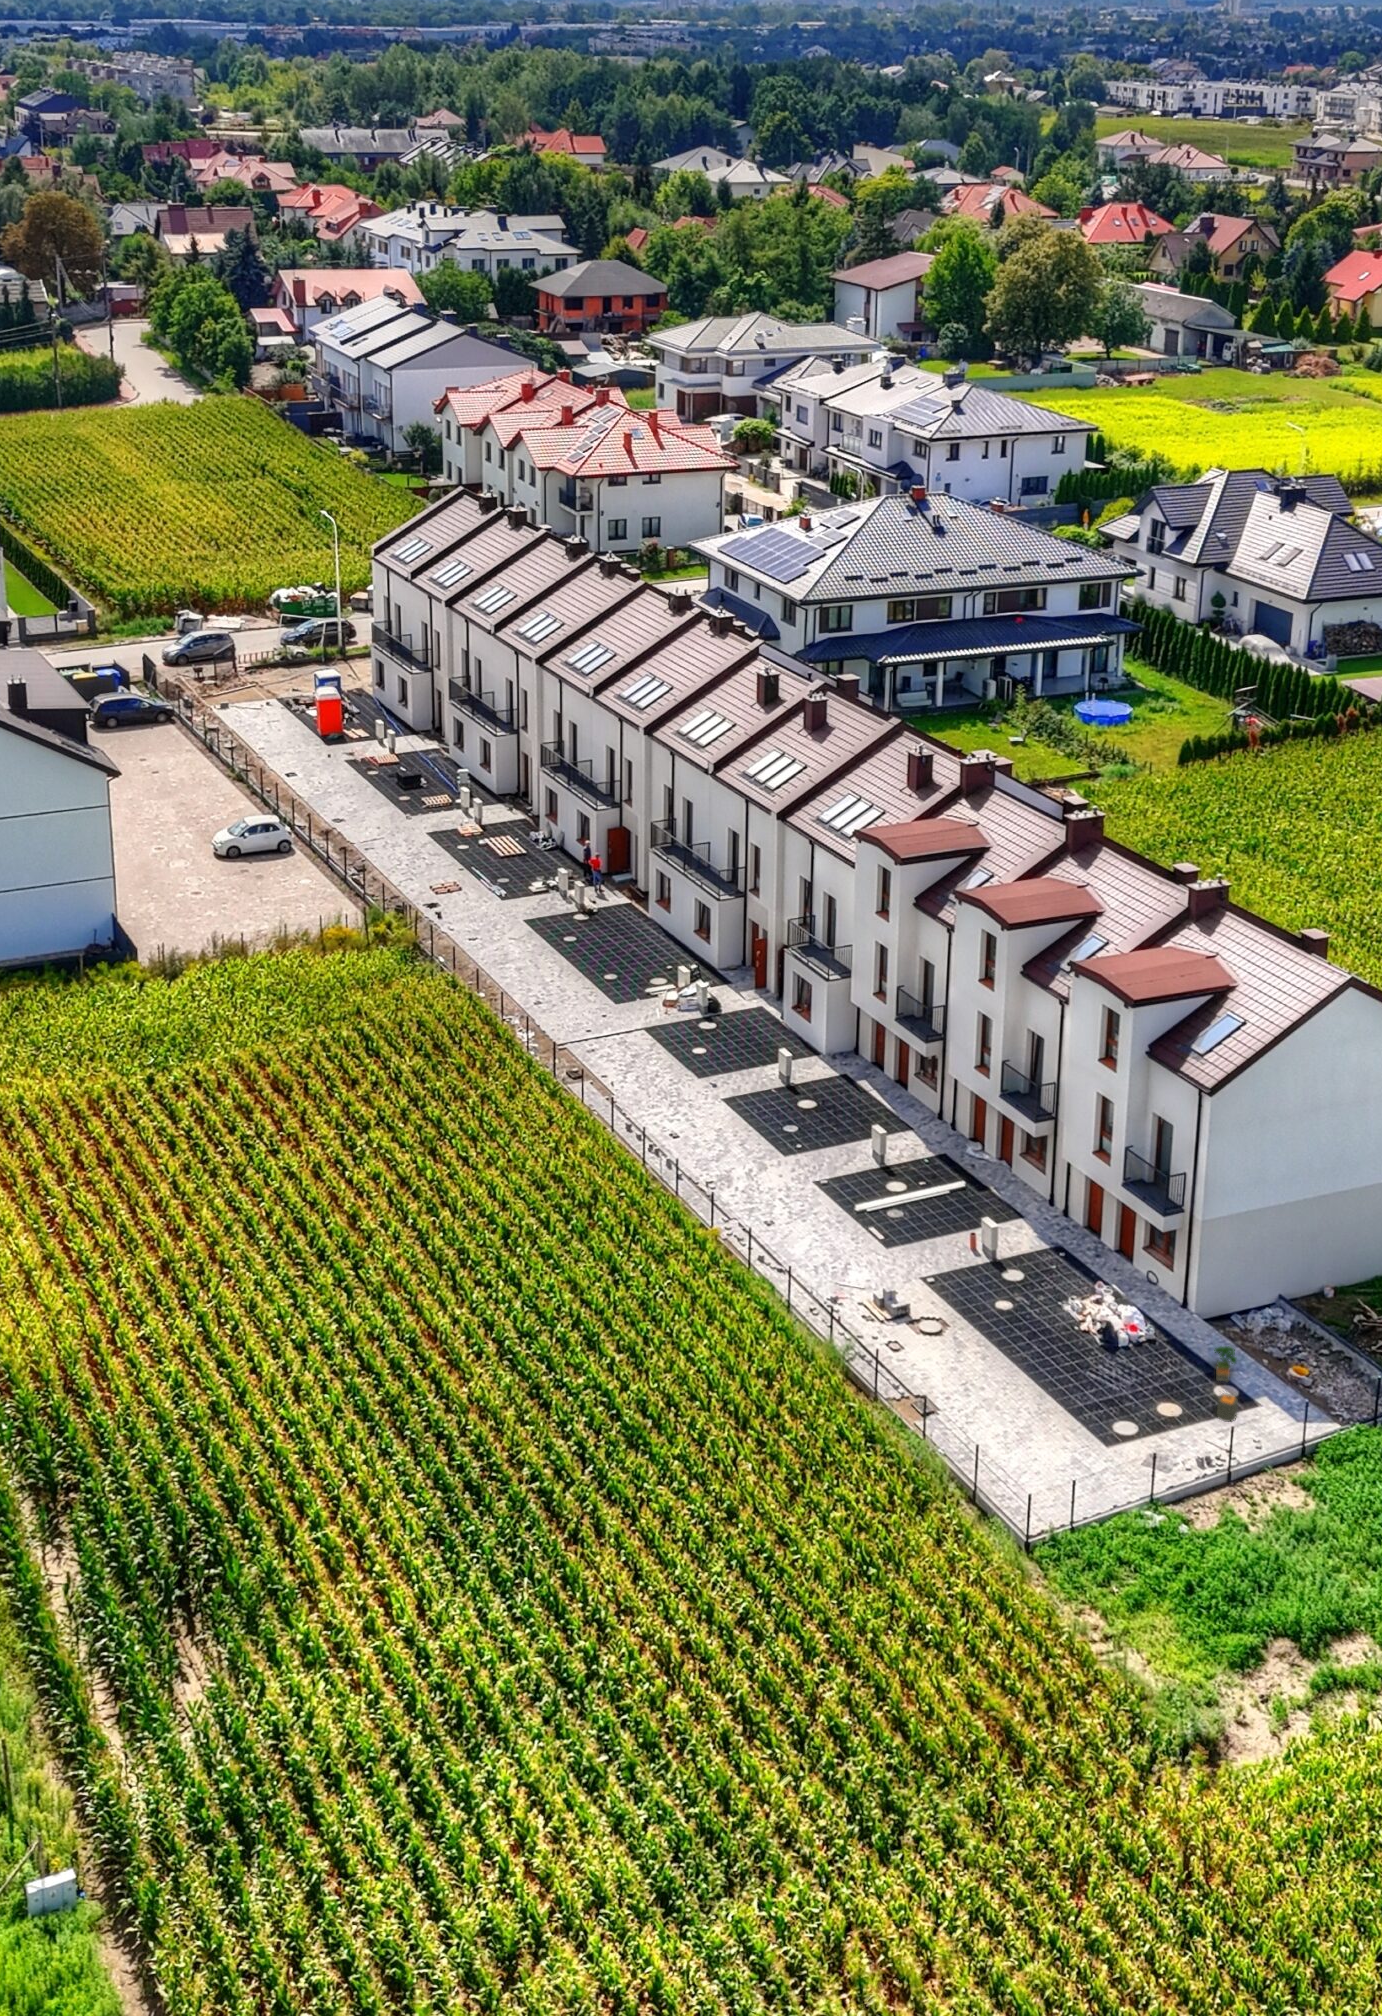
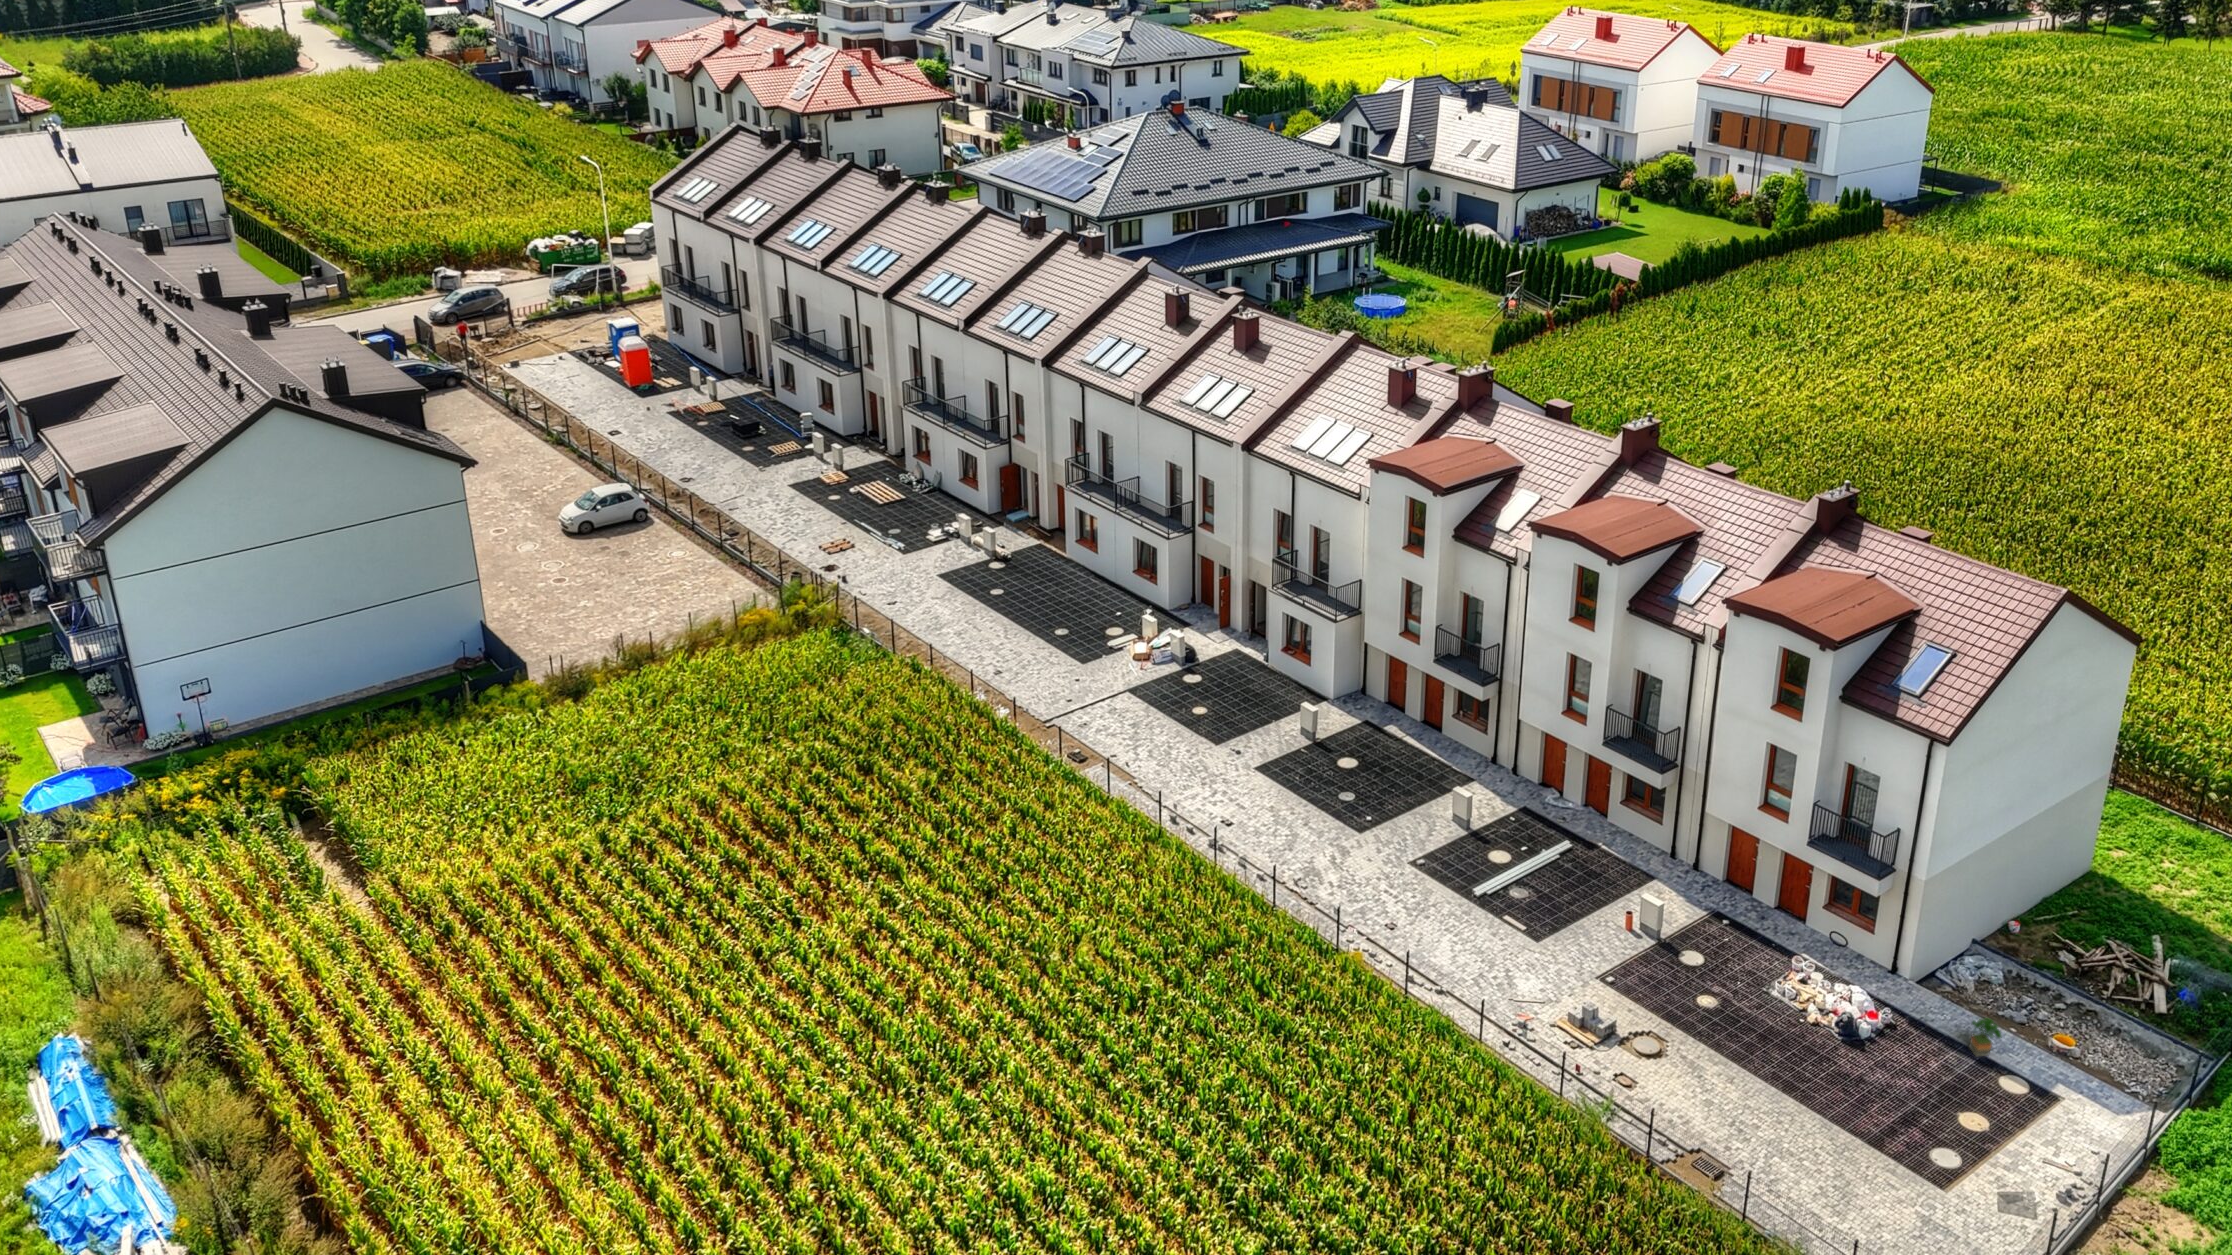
trash can: present [1217,1393,1238,1422] -> none [2008,1076,2037,1113]

